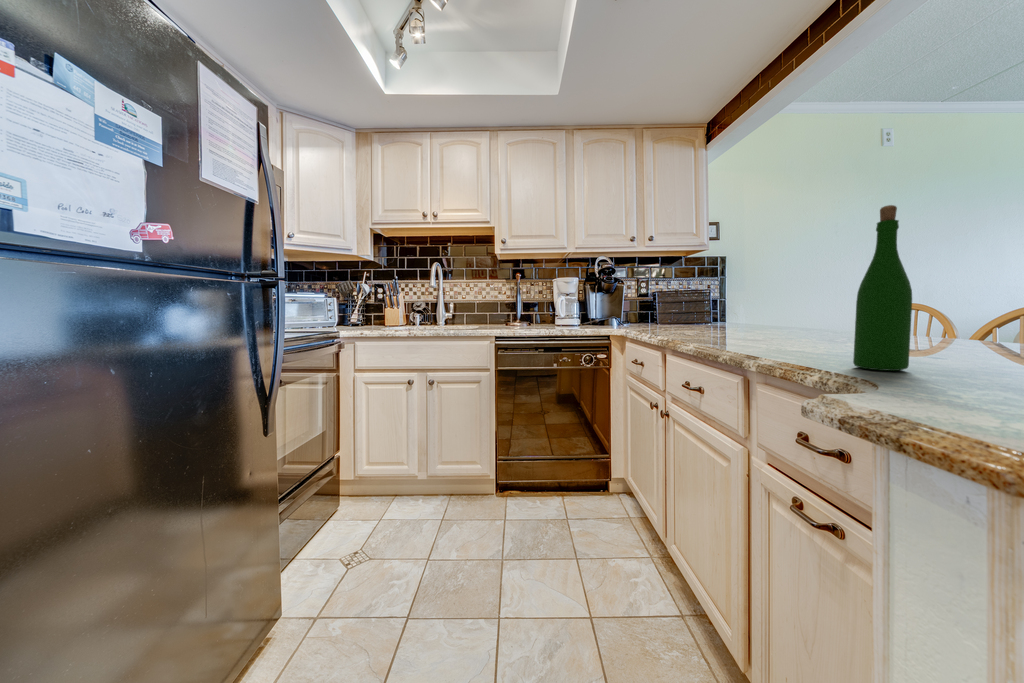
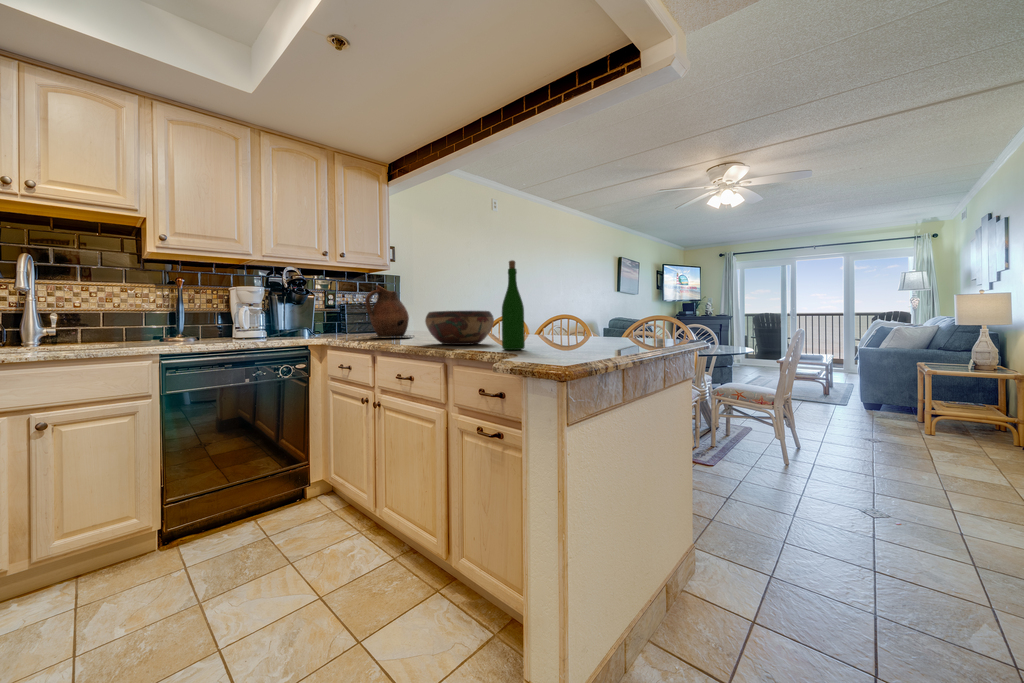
ceramic pitcher: none [668,268,731,332] -> present [365,285,410,338]
decorative bowl: none [728,298,852,350] -> present [425,310,494,345]

